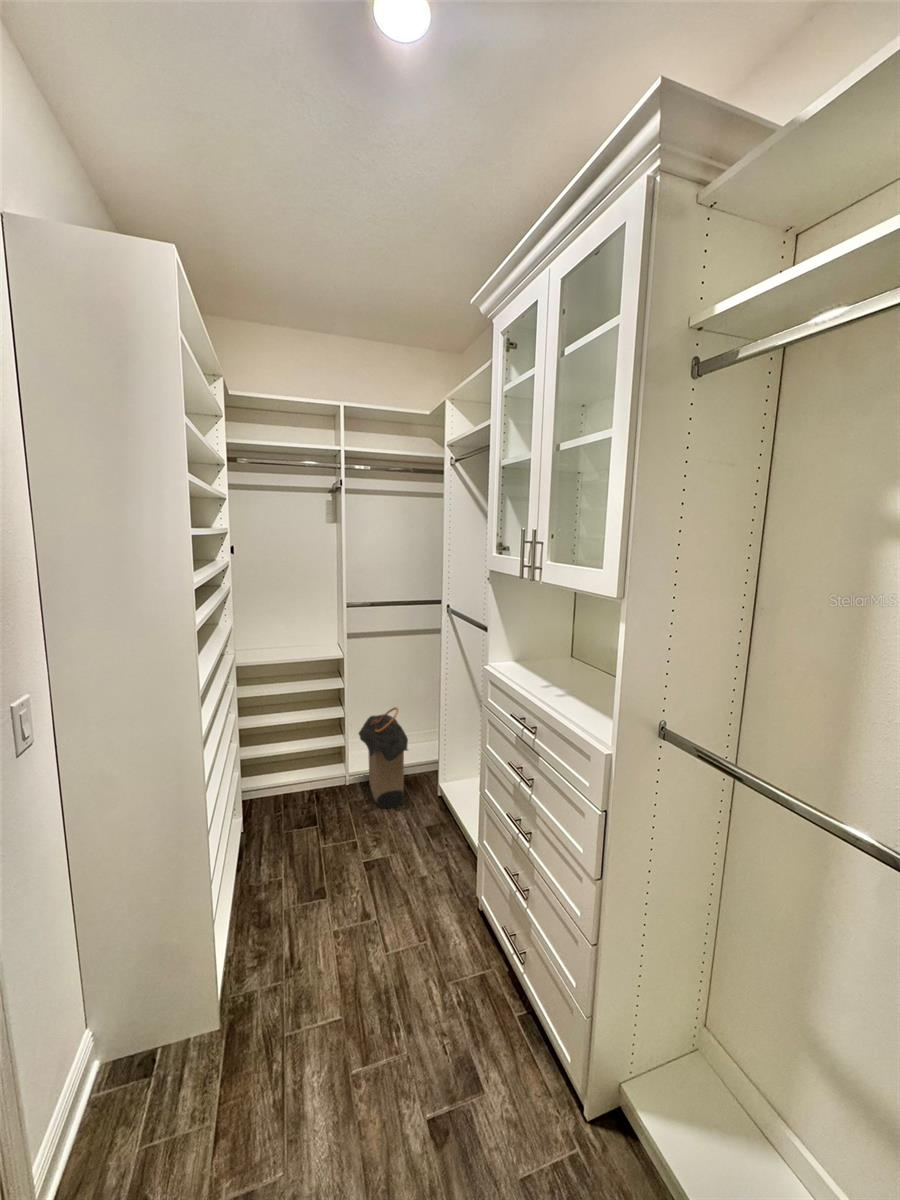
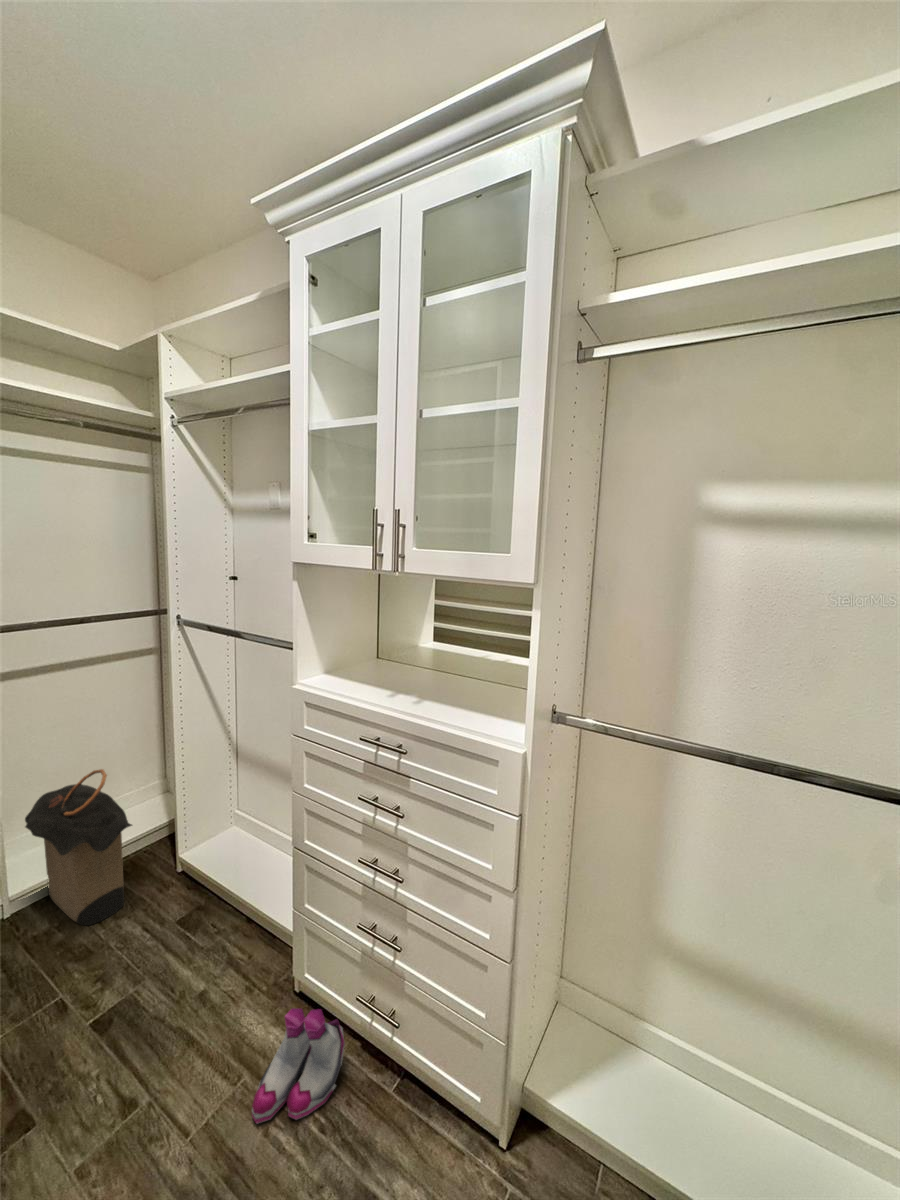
boots: none [422,909,493,989] -> present [252,1008,345,1124]

